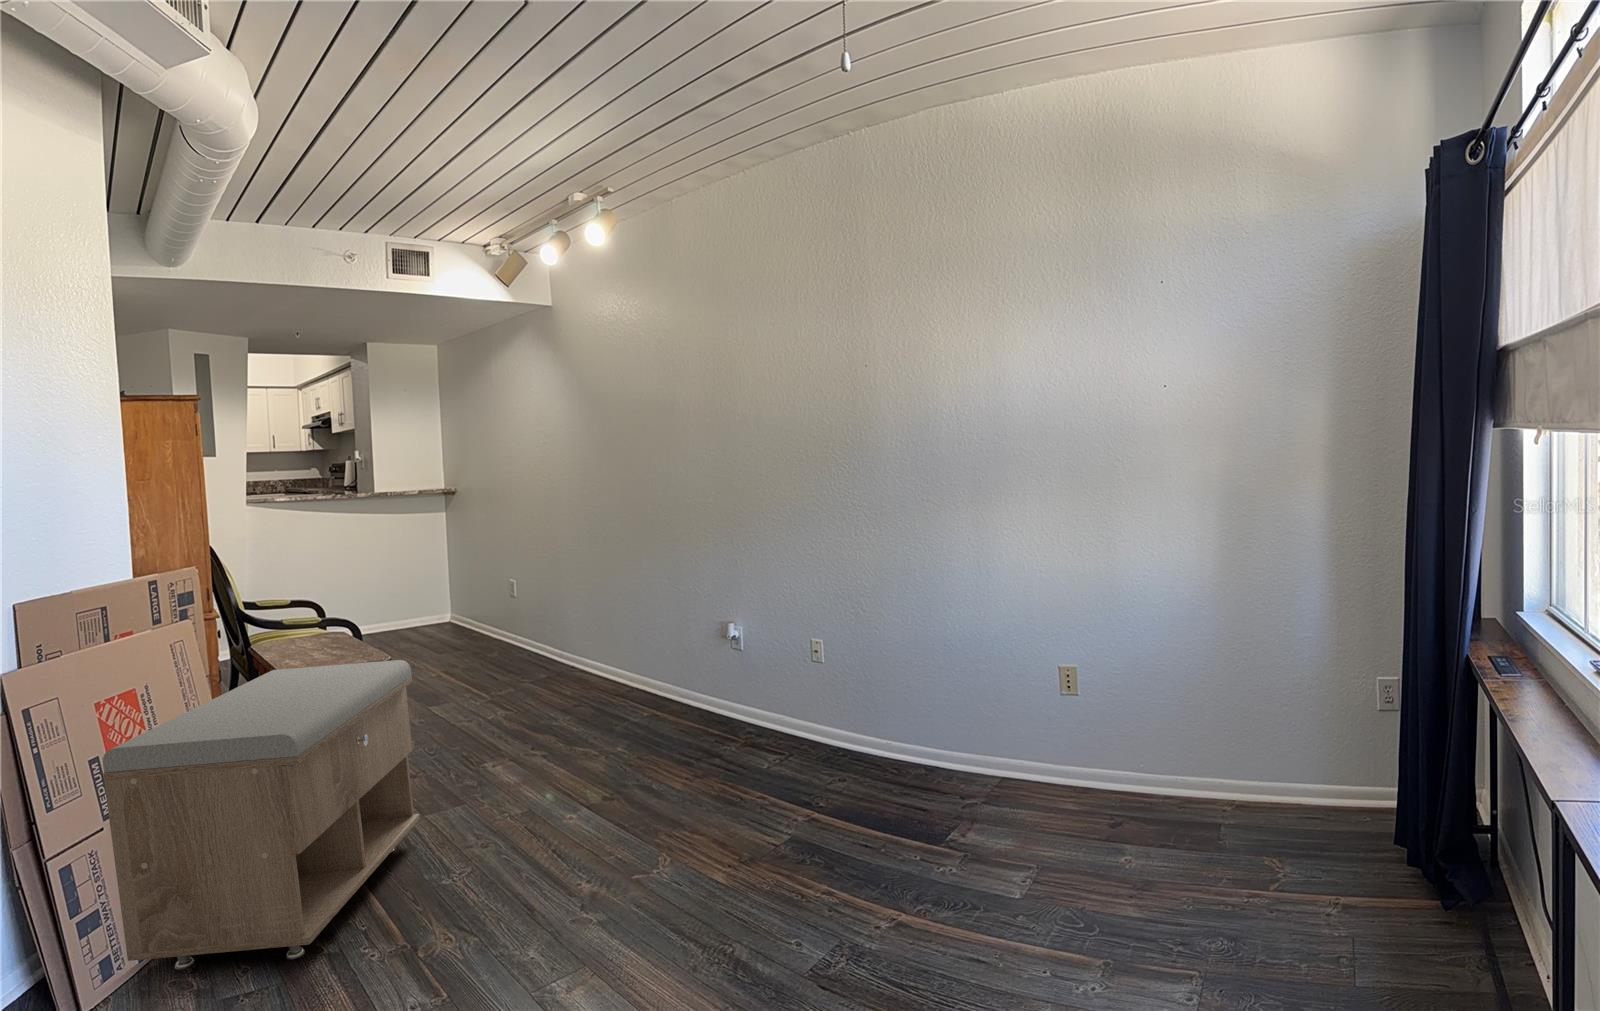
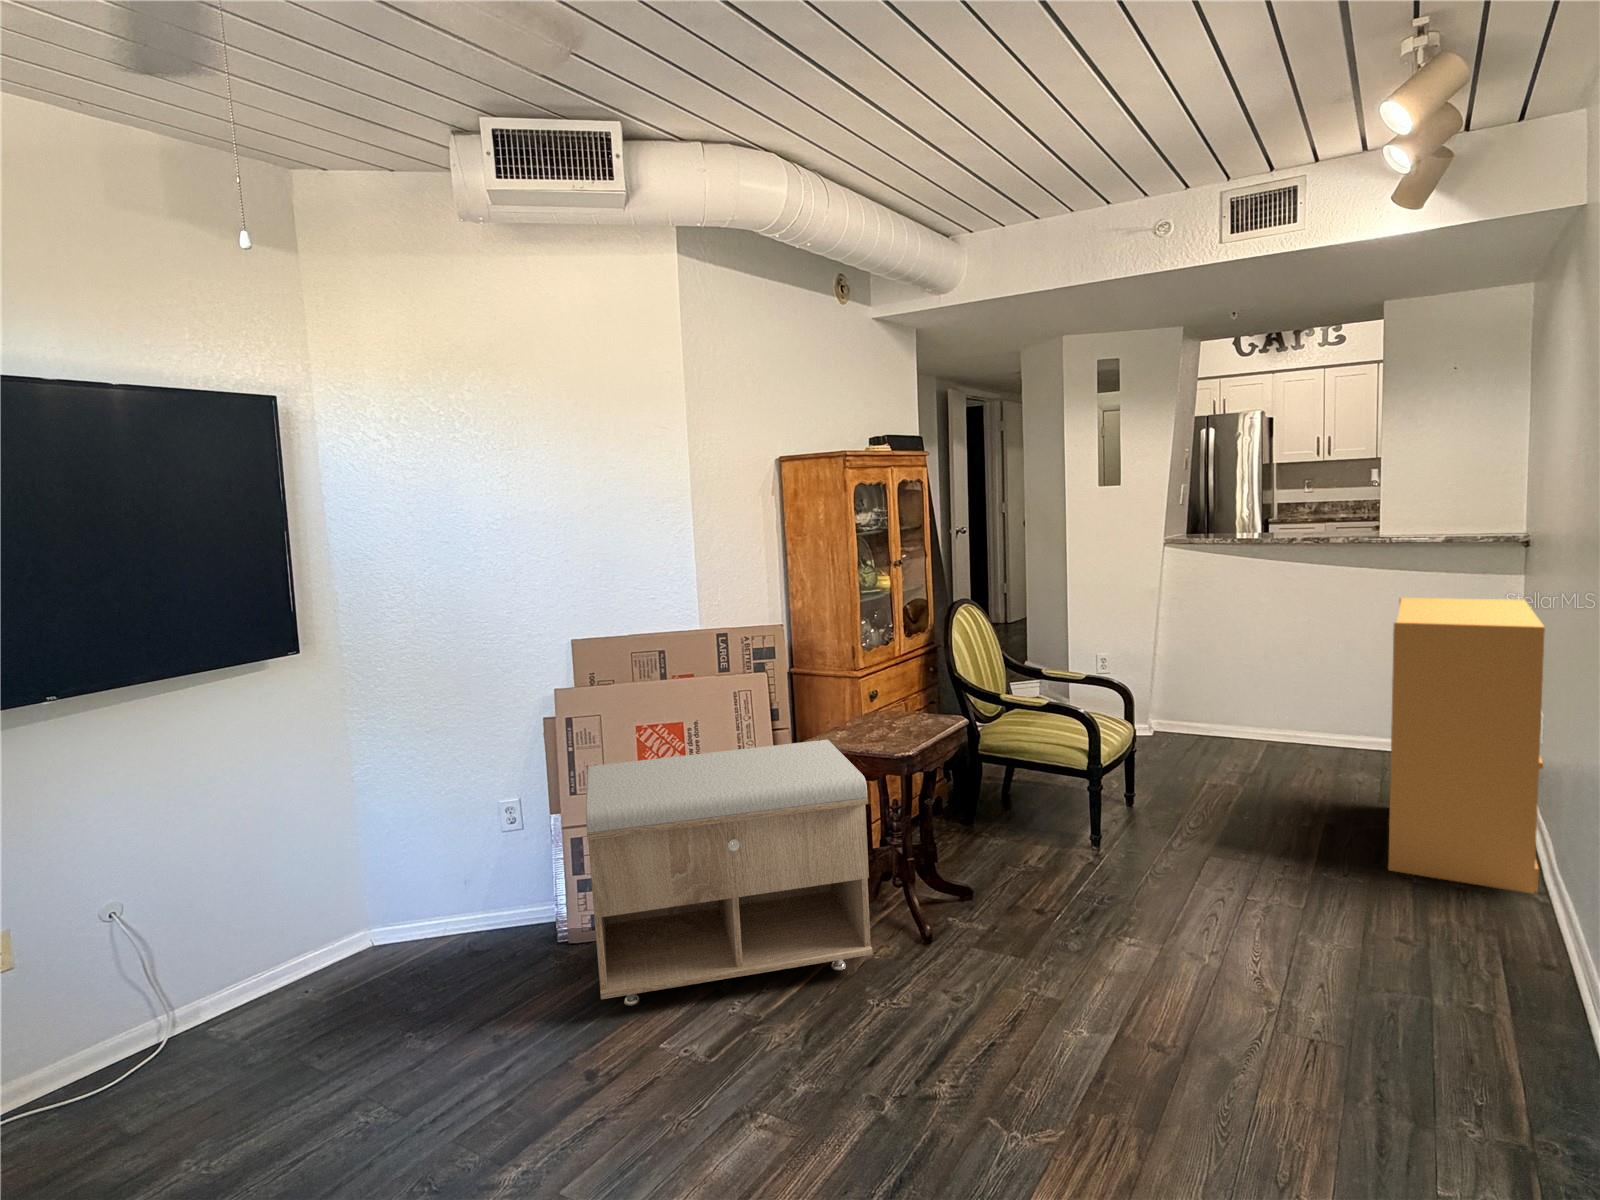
bookshelf: none [452,514,591,687] -> present [1388,598,1545,894]

